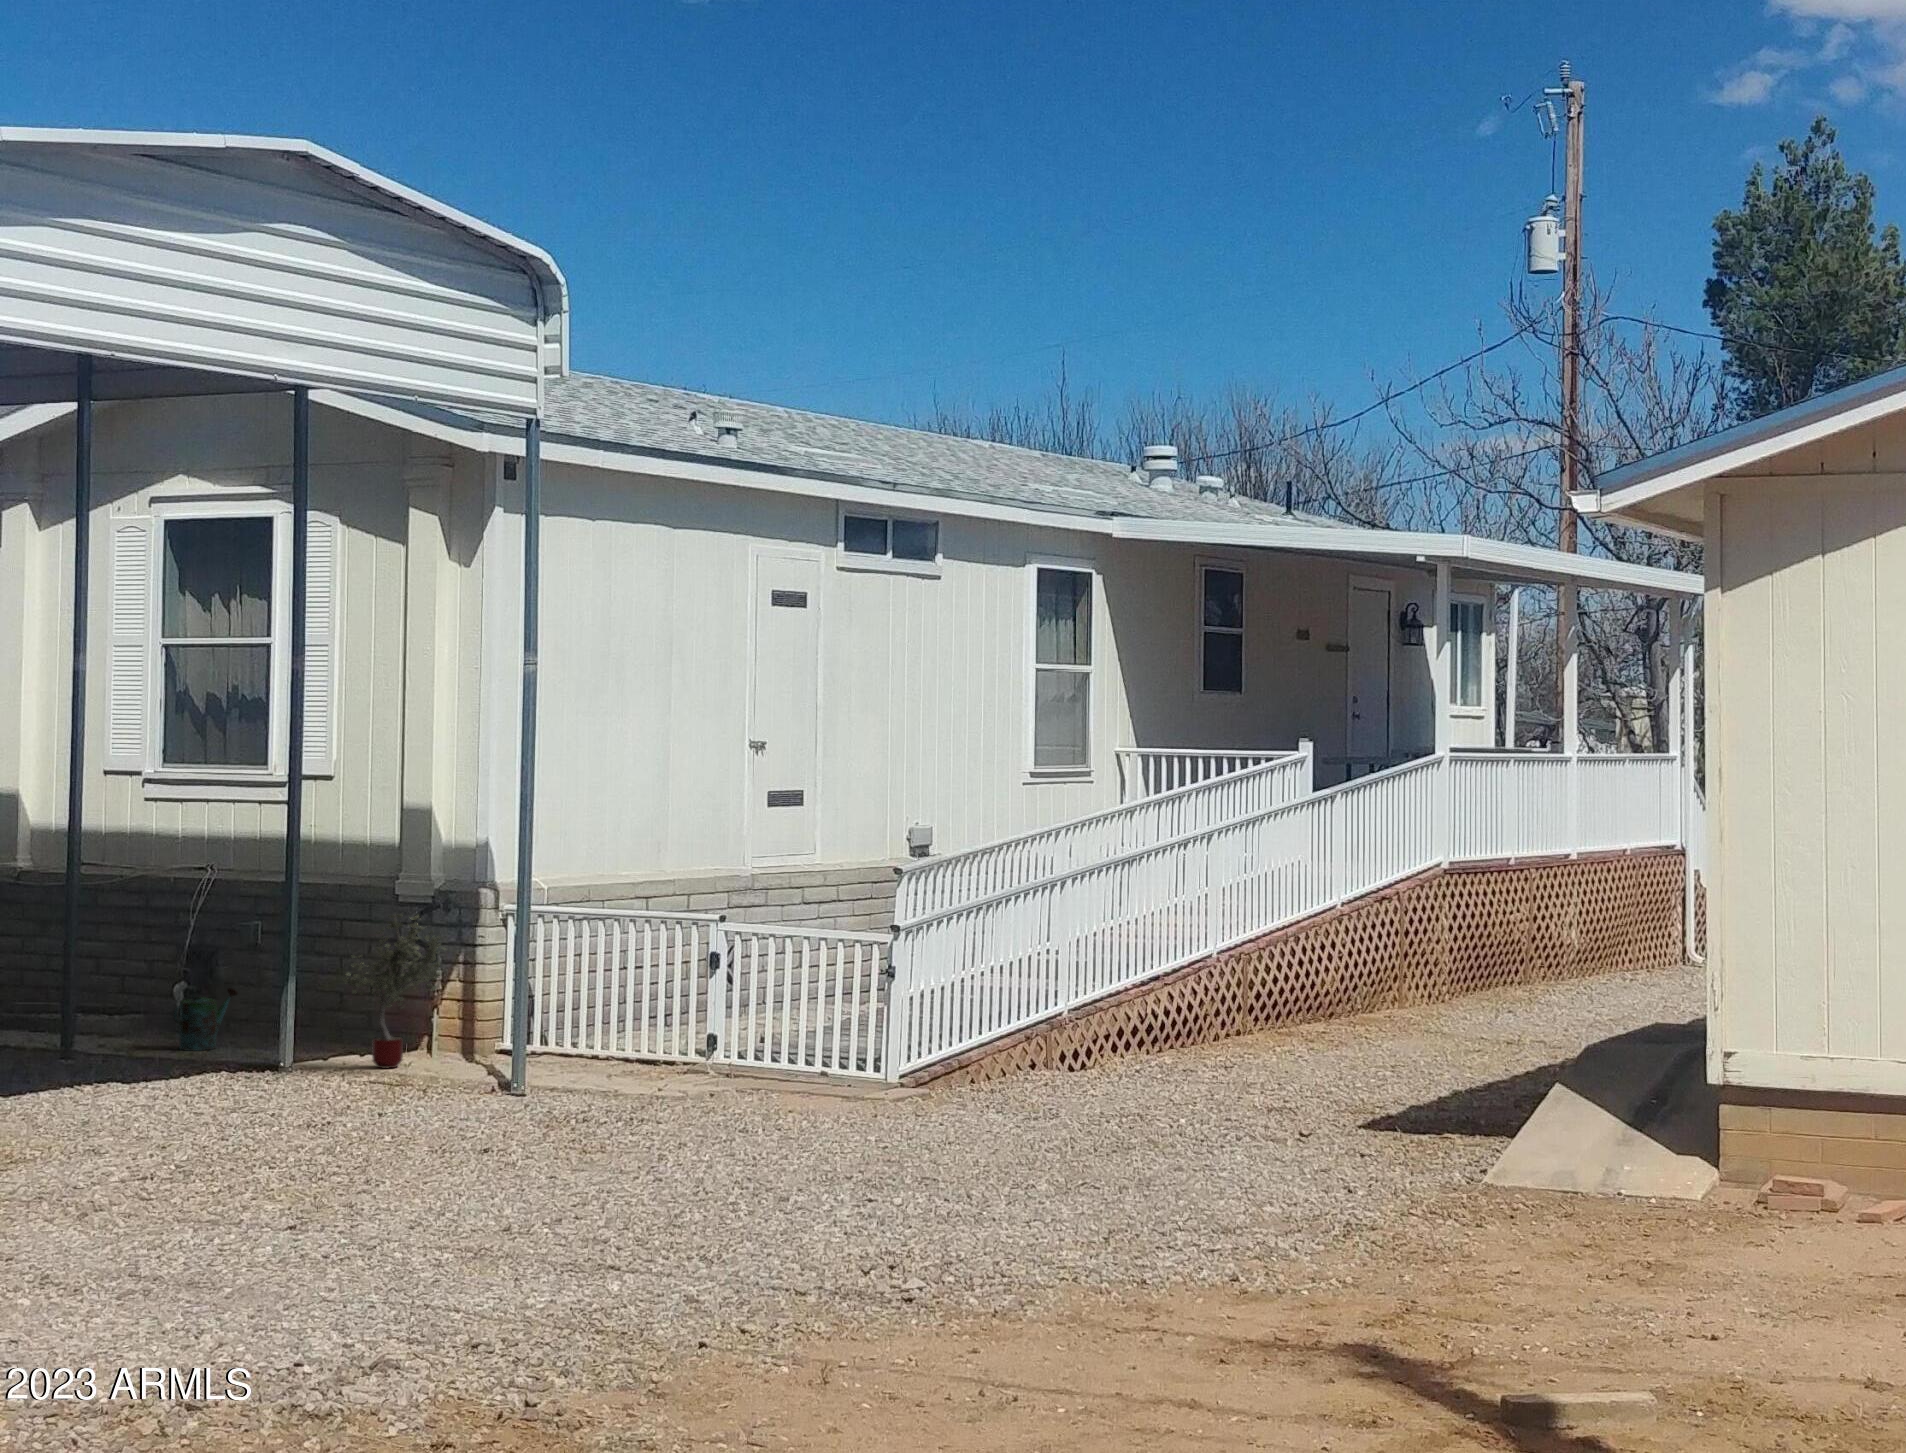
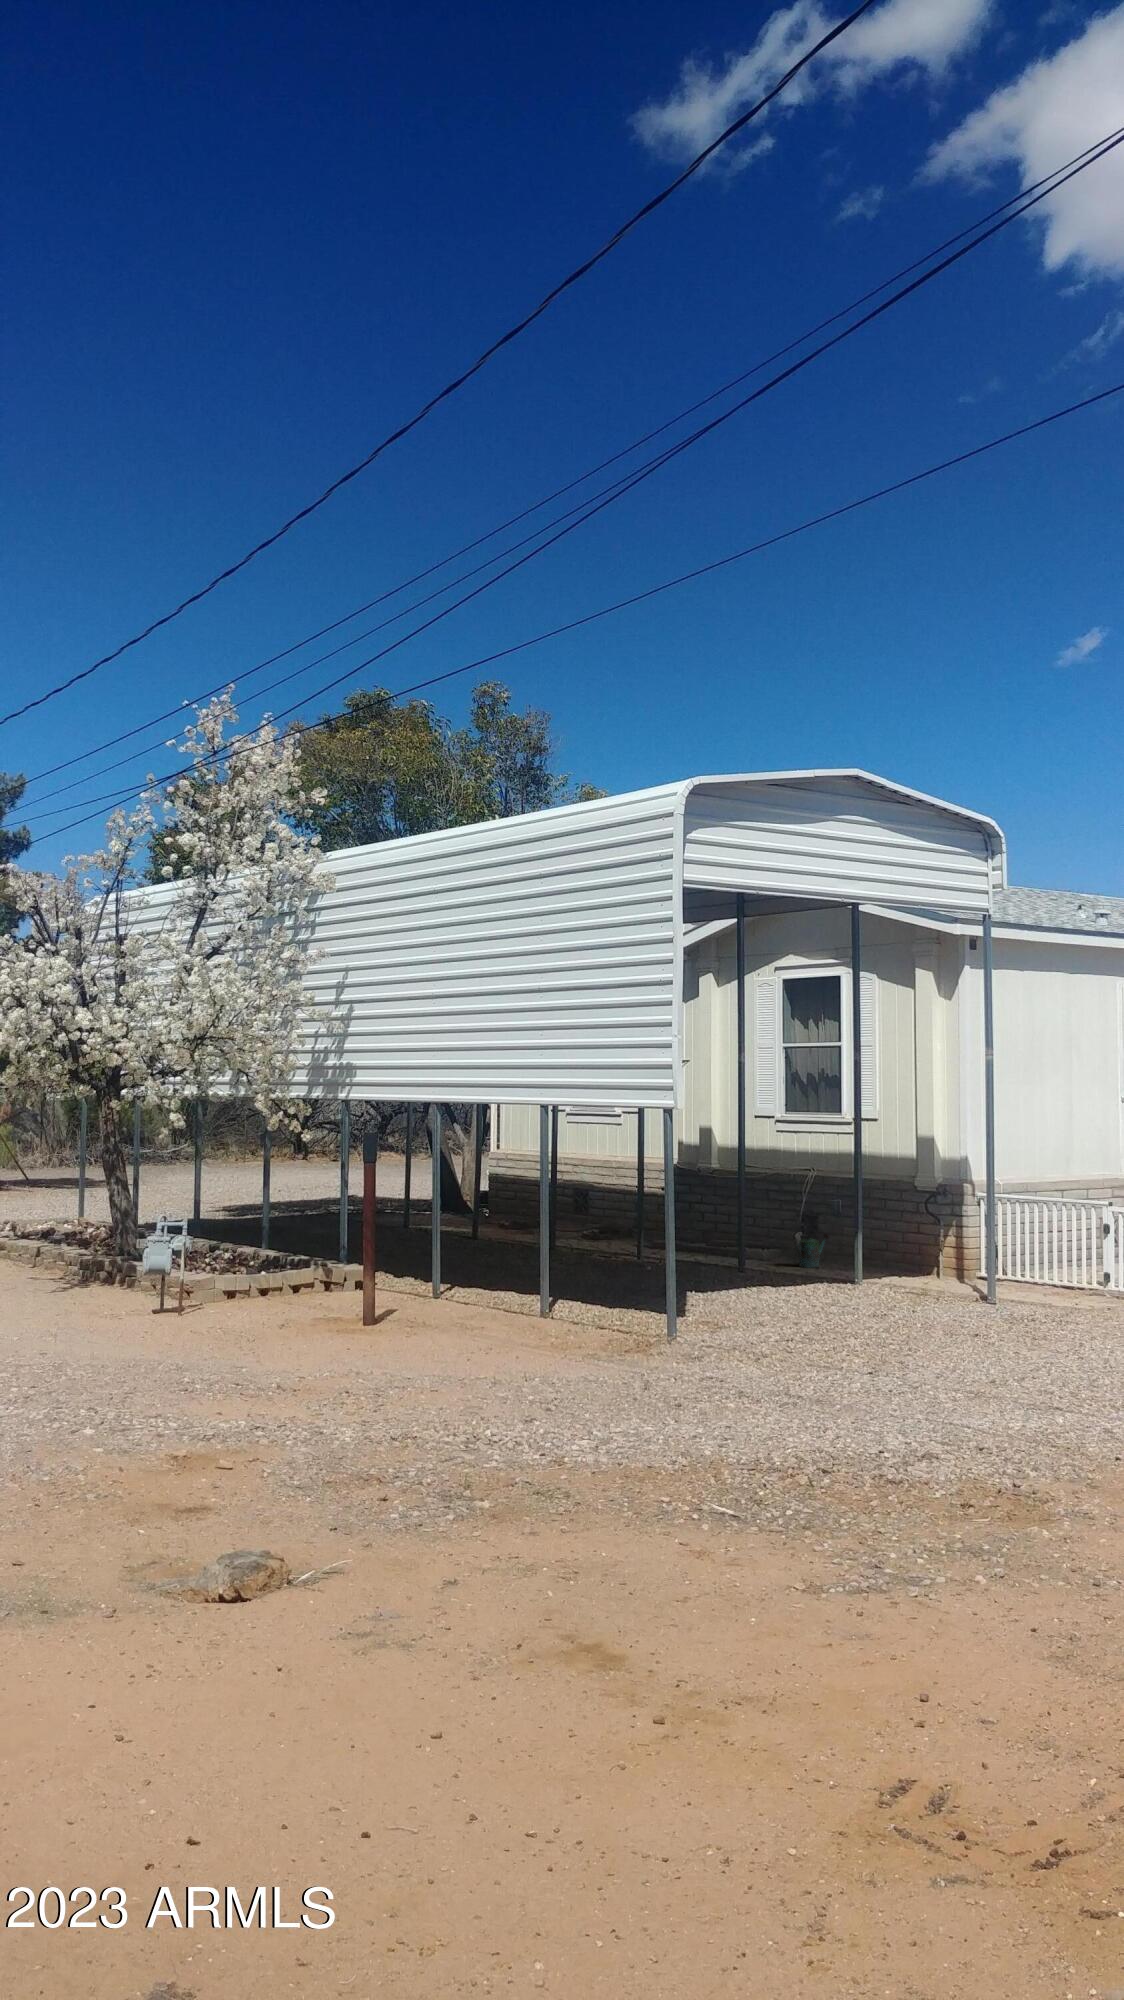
potted tree: present [344,914,445,1069] -> none [886,1196,945,1284]

